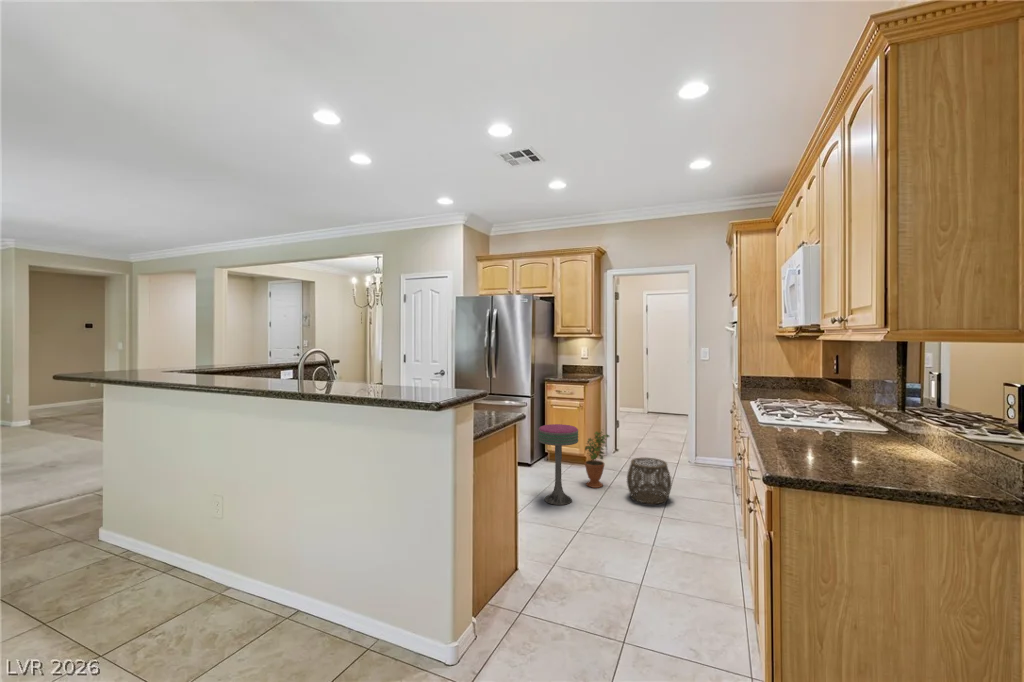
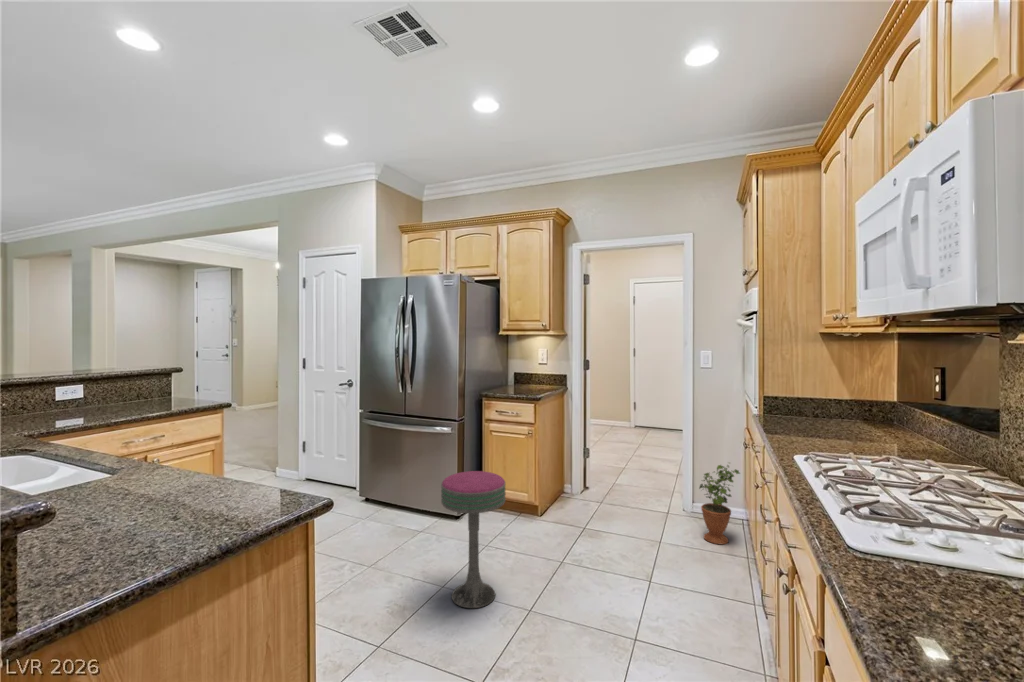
potted plant: present [585,432,609,488] -> present [700,465,740,544]
woven basket: present [627,458,671,504] -> none [584,523,655,608]

